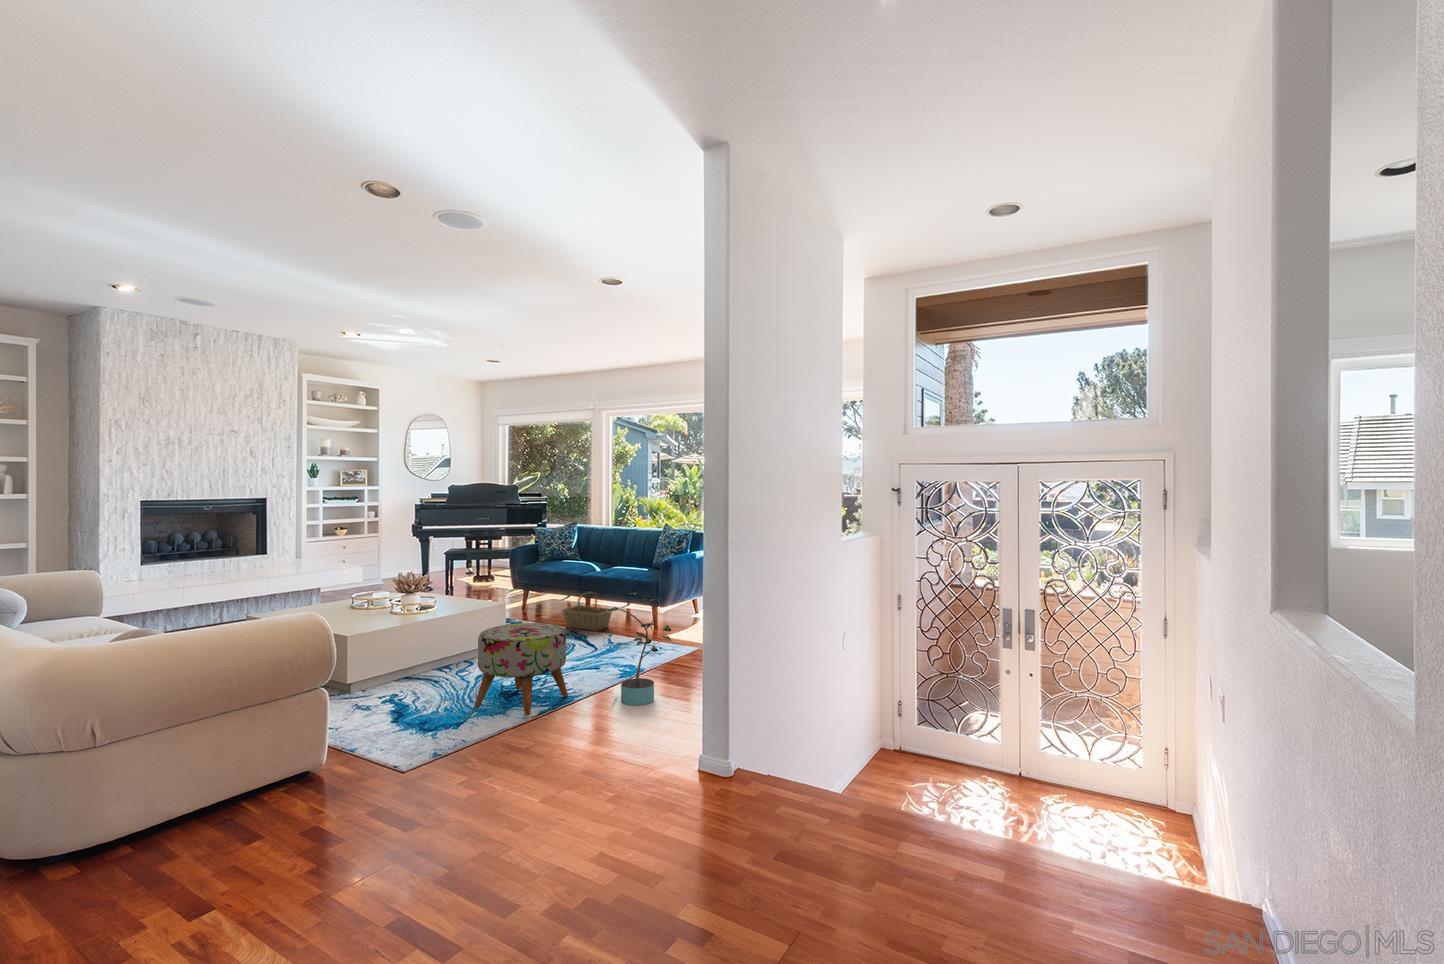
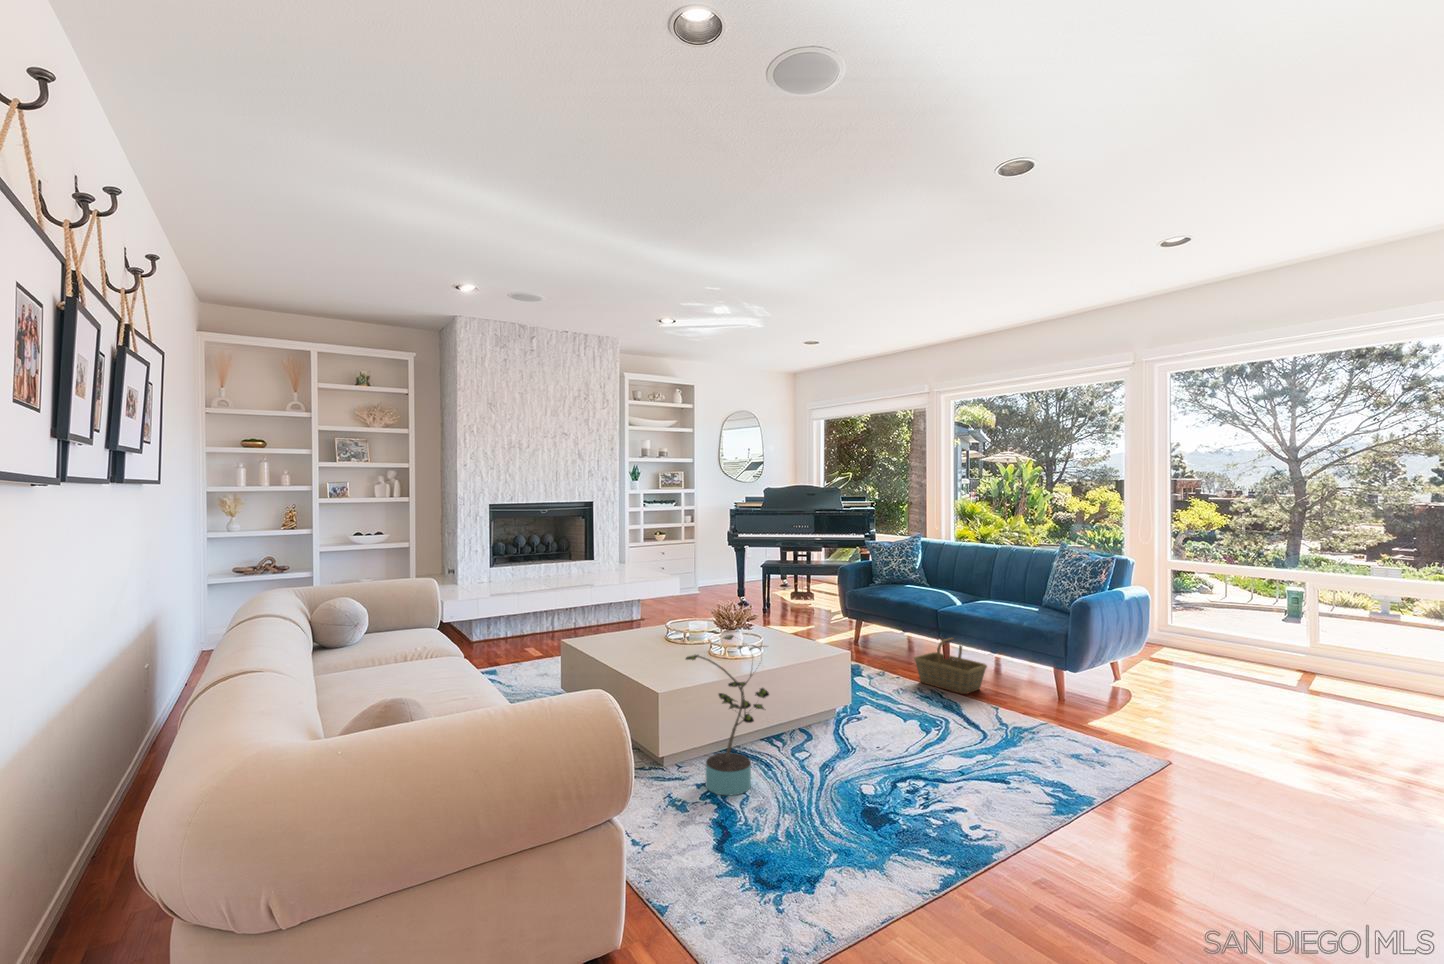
potted plant: present [607,592,671,705] -> present [686,635,769,795]
ottoman: present [474,623,568,715] -> none [828,706,971,876]

